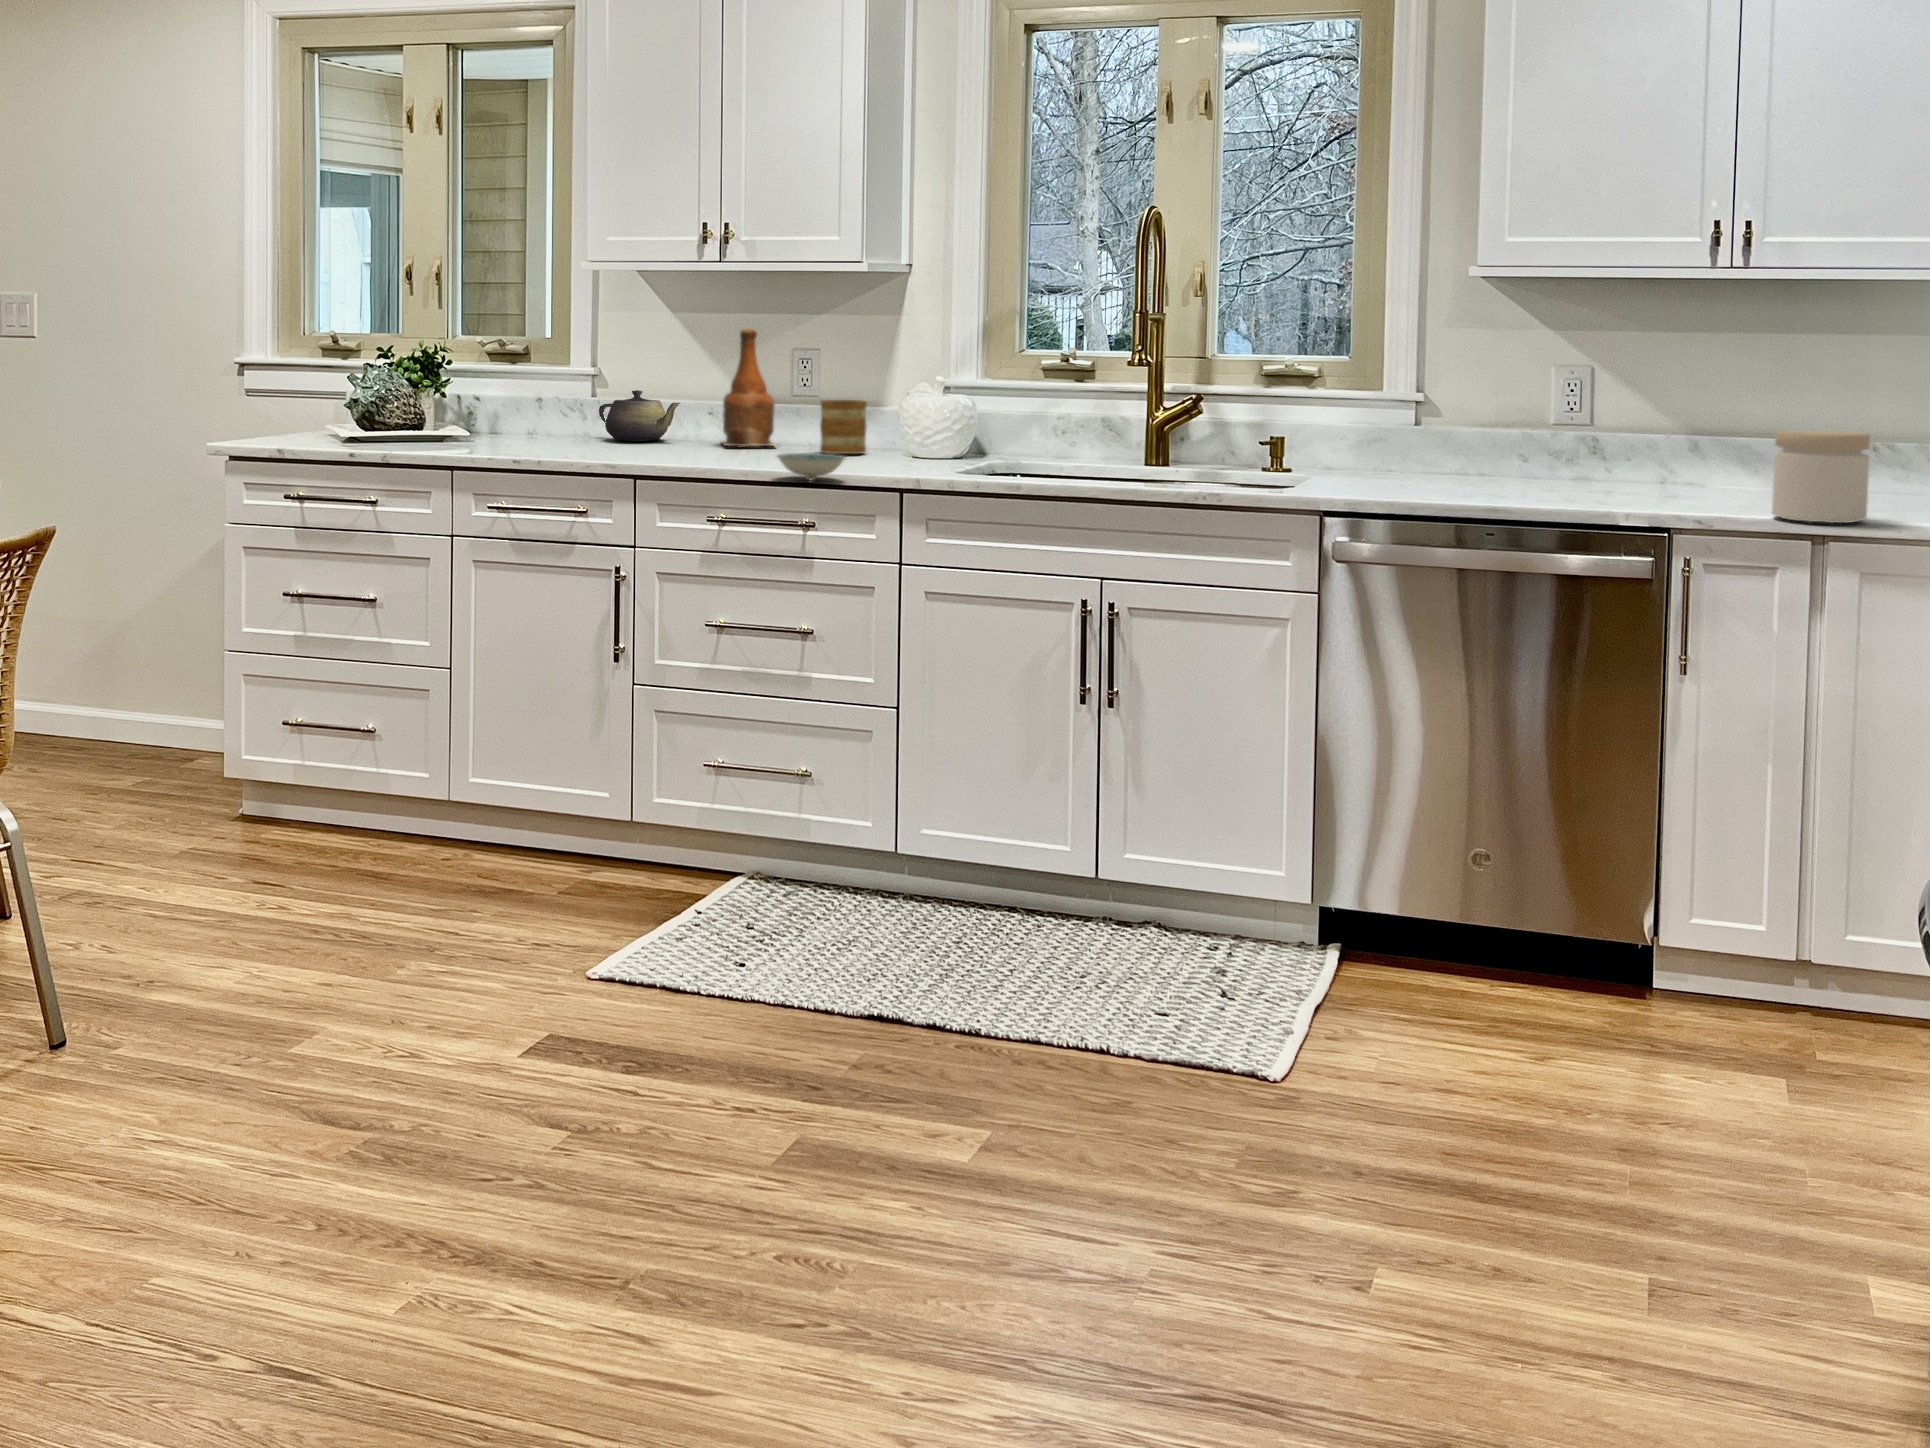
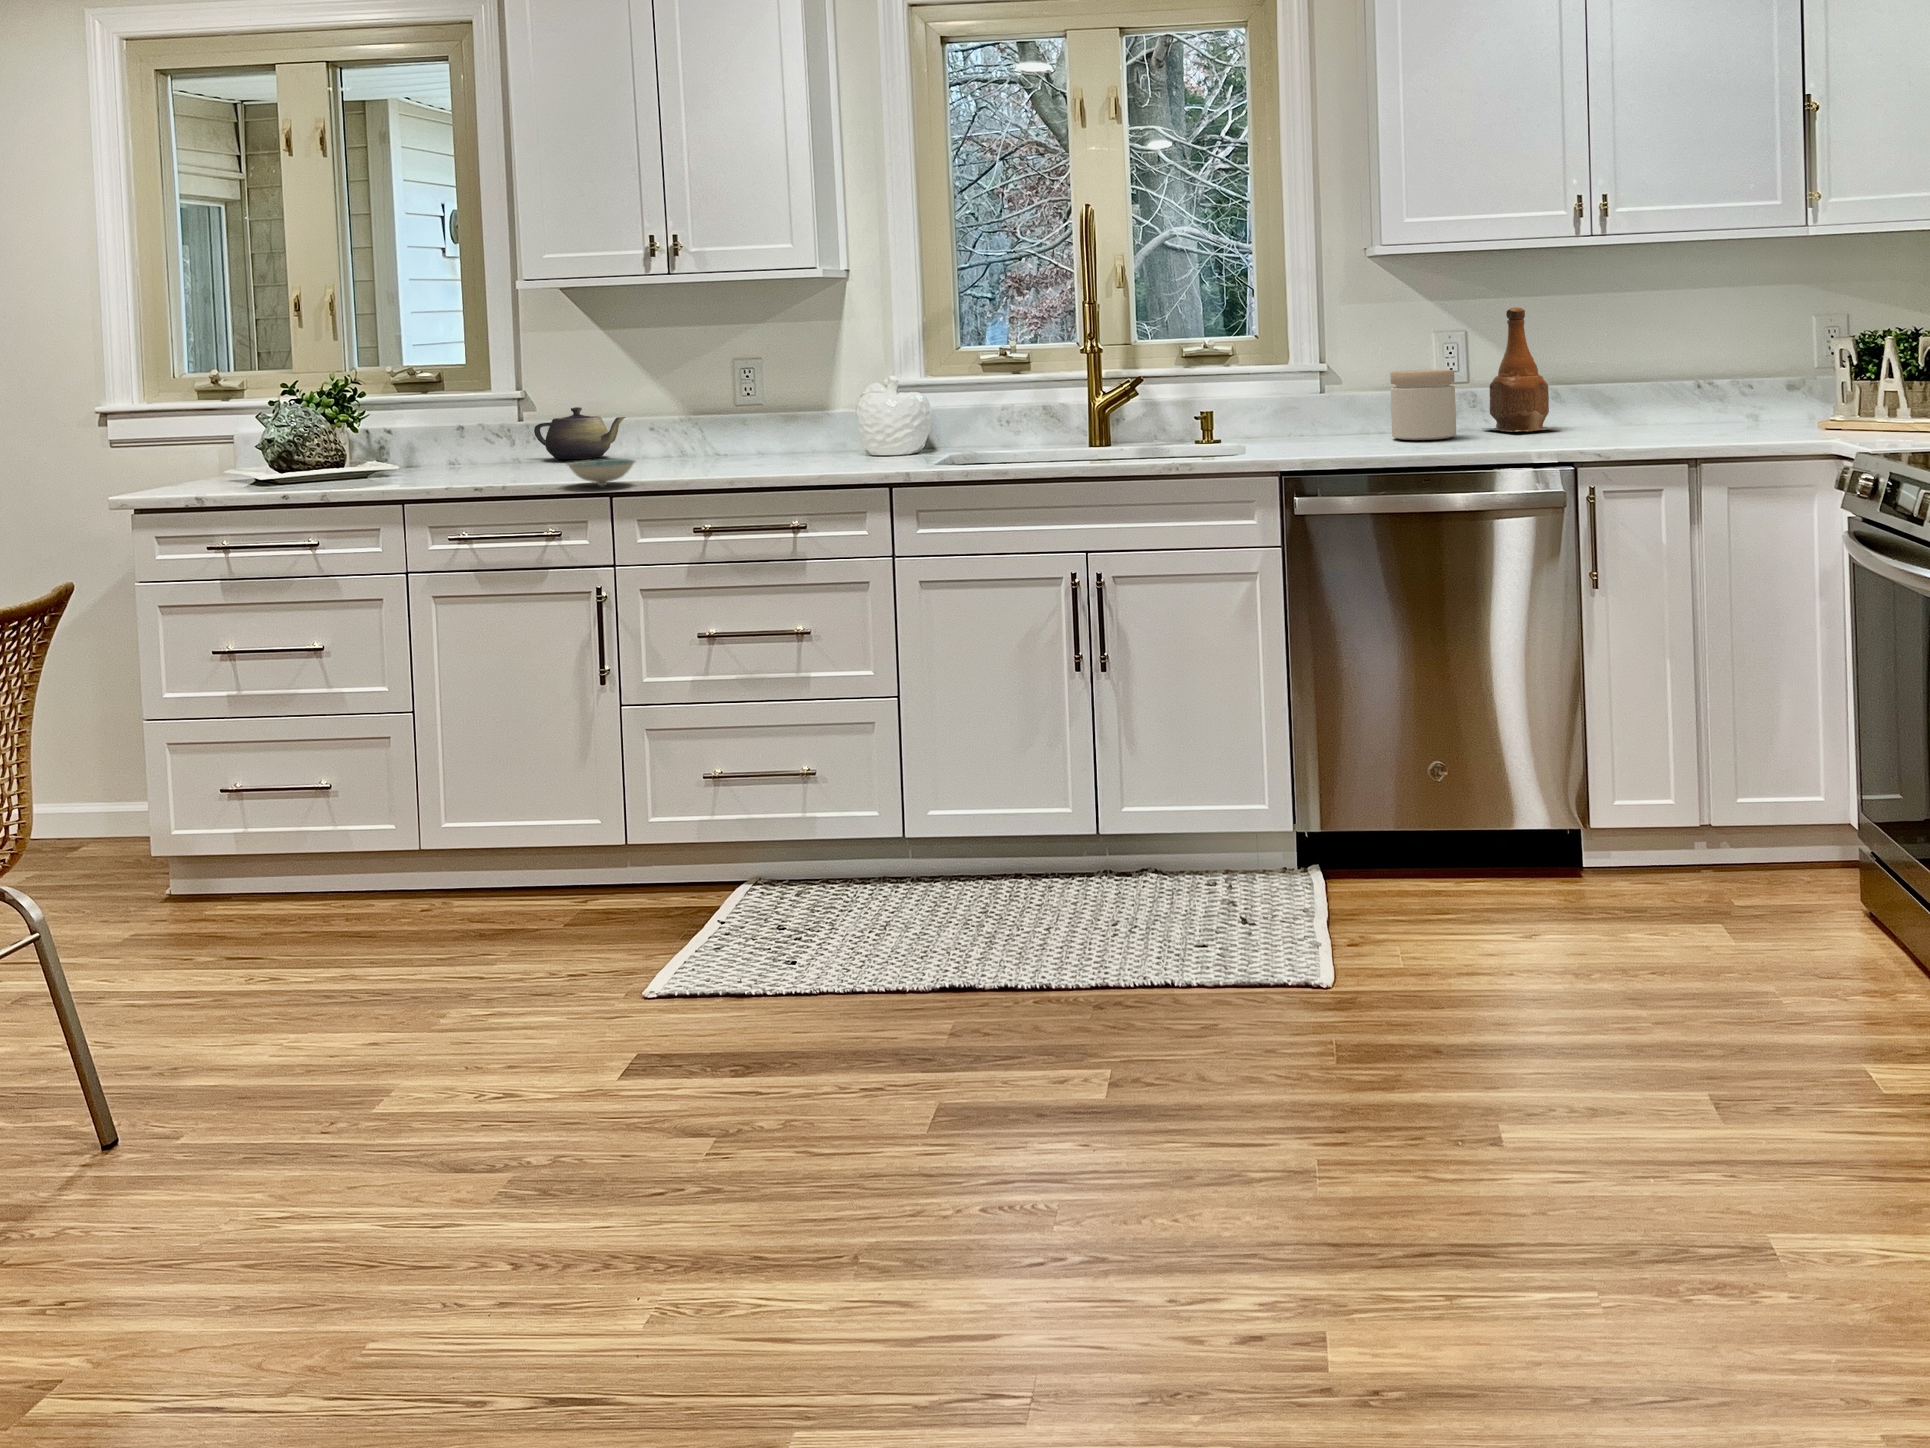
bottle: present [721,328,775,446] -> present [1482,307,1558,432]
mug: present [820,400,867,454] -> none [775,403,824,457]
jar: present [1772,430,1870,523] -> present [1390,370,1456,440]
ceramic bowl: present [777,453,846,480] -> present [567,459,636,486]

